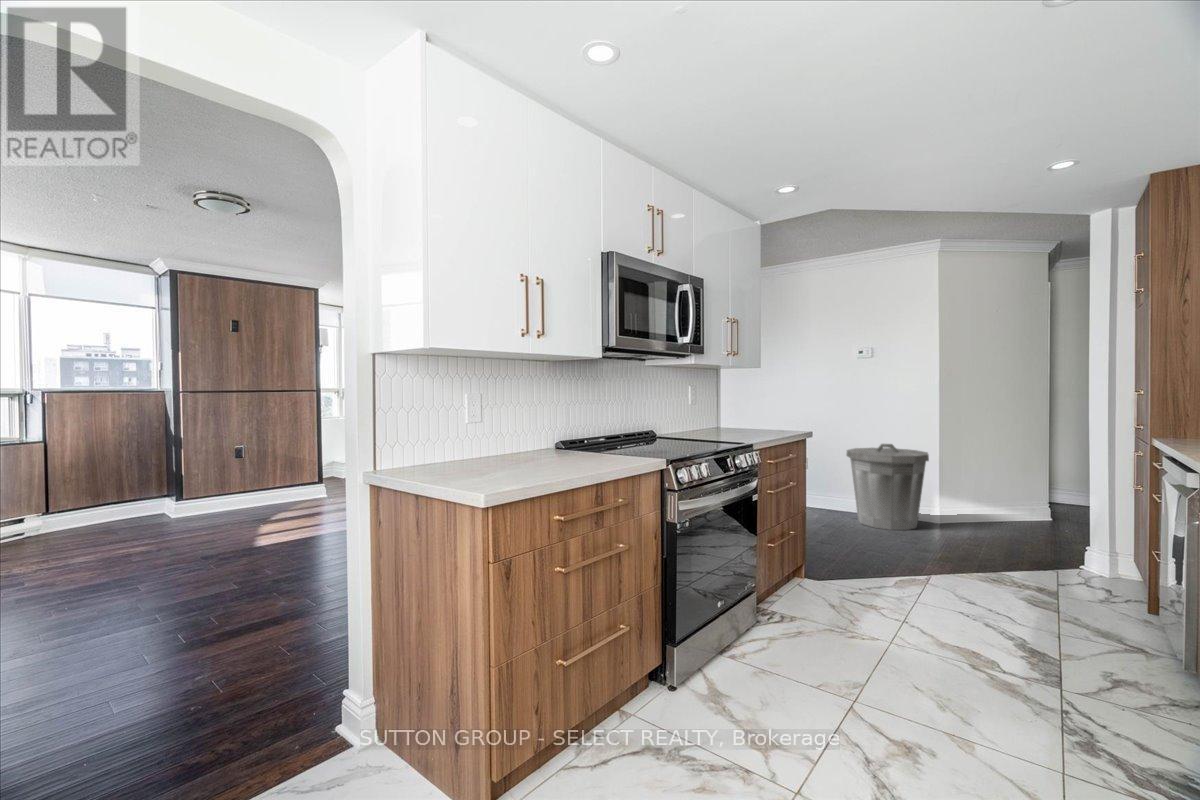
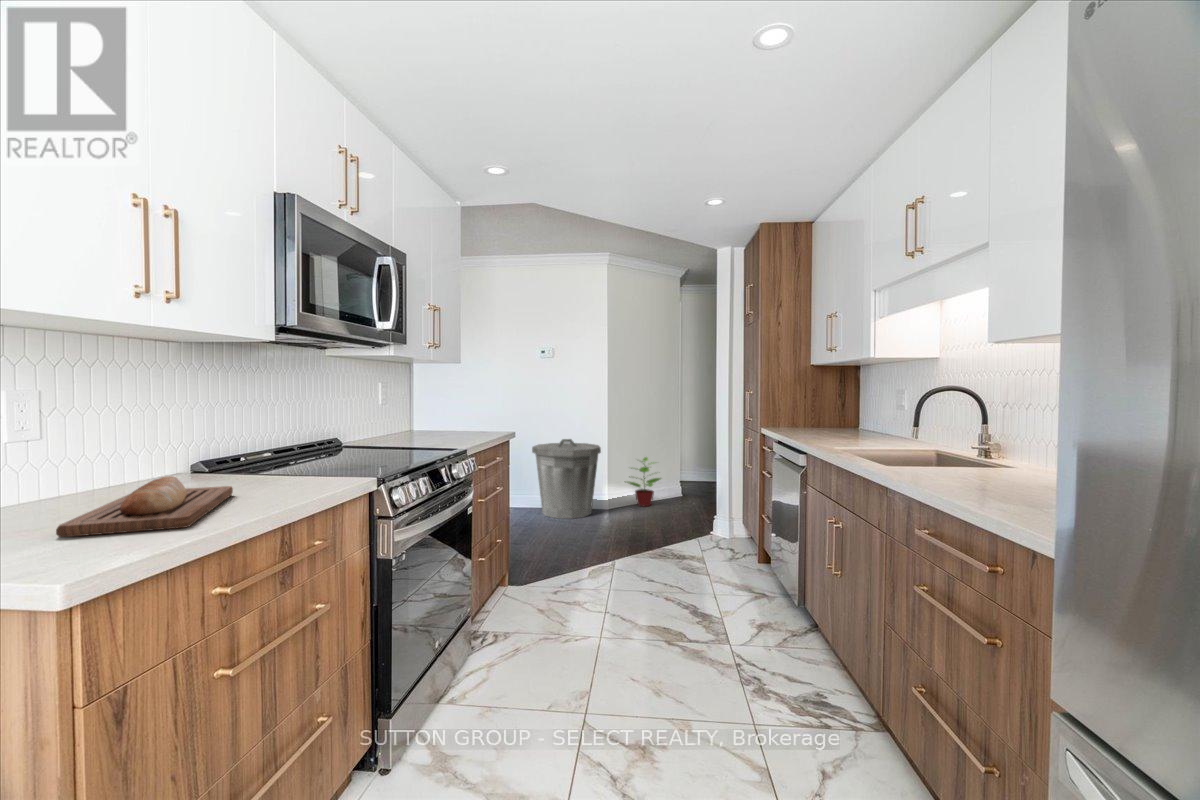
bread loaf: none [489,447,574,476] -> present [56,476,233,537]
potted plant: none [964,468,1021,529] -> present [627,457,660,506]

